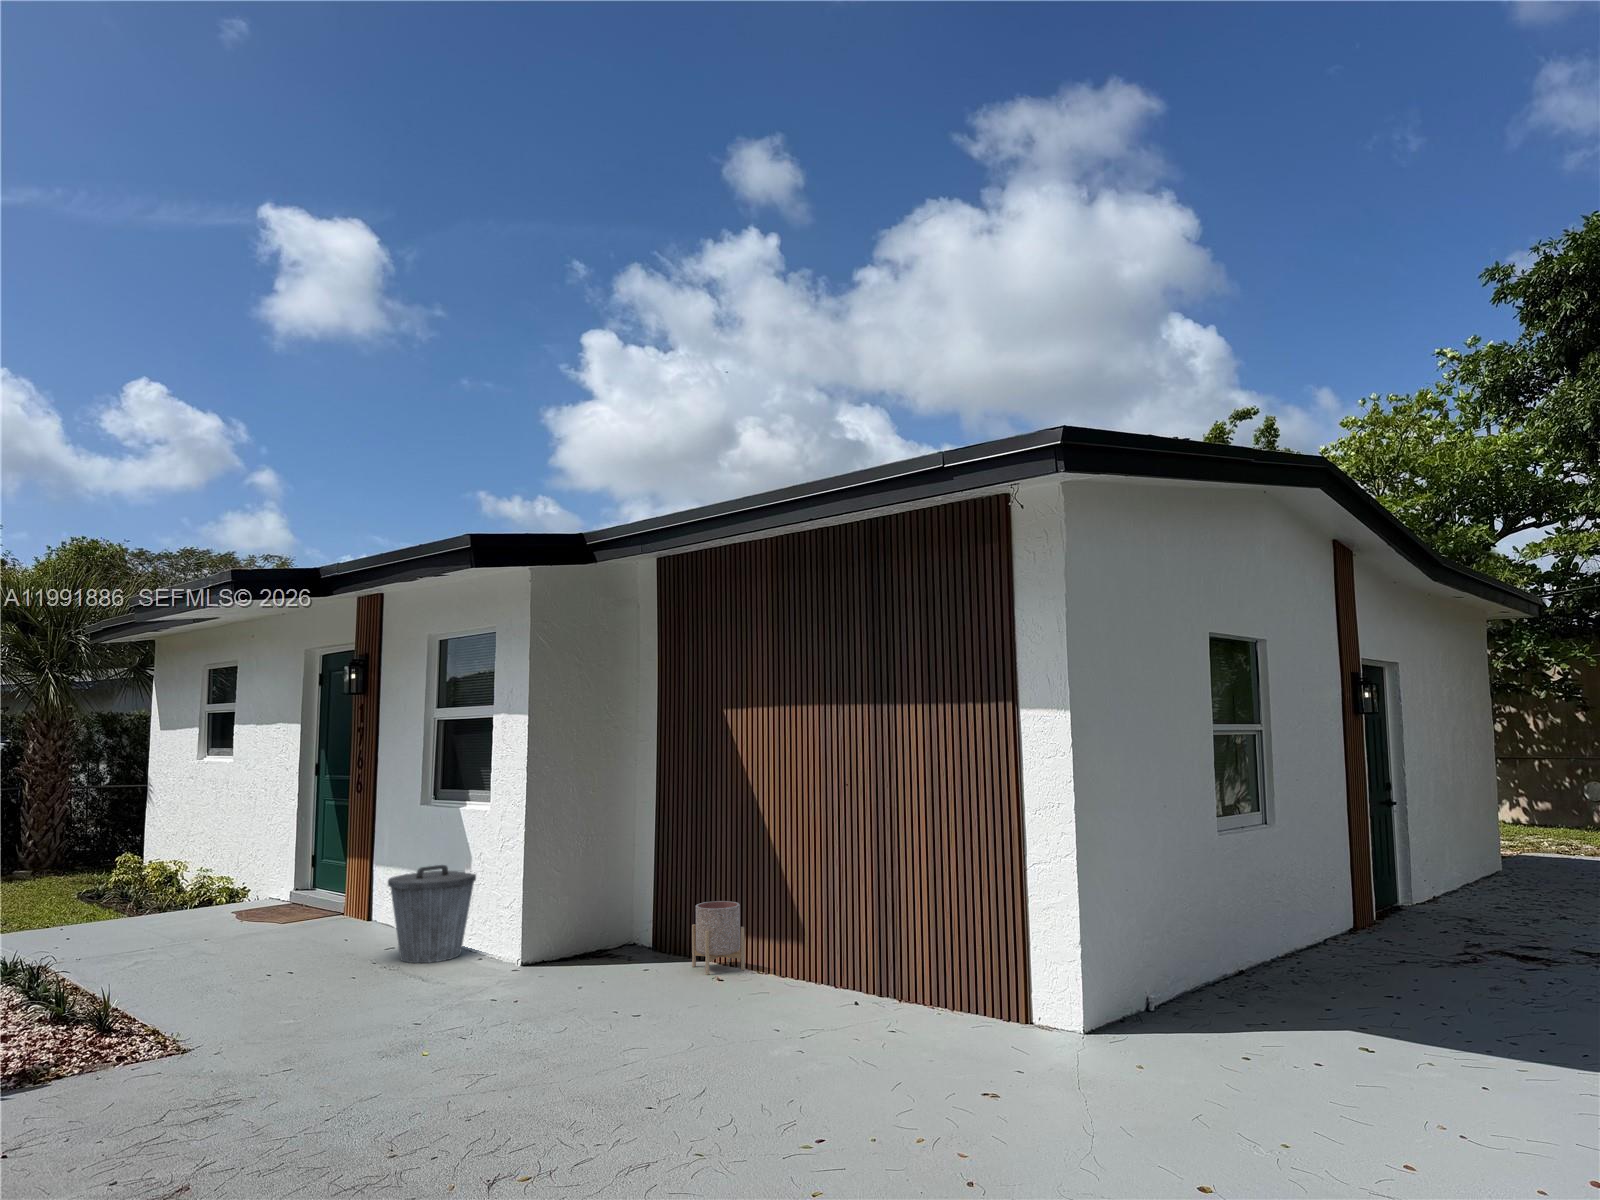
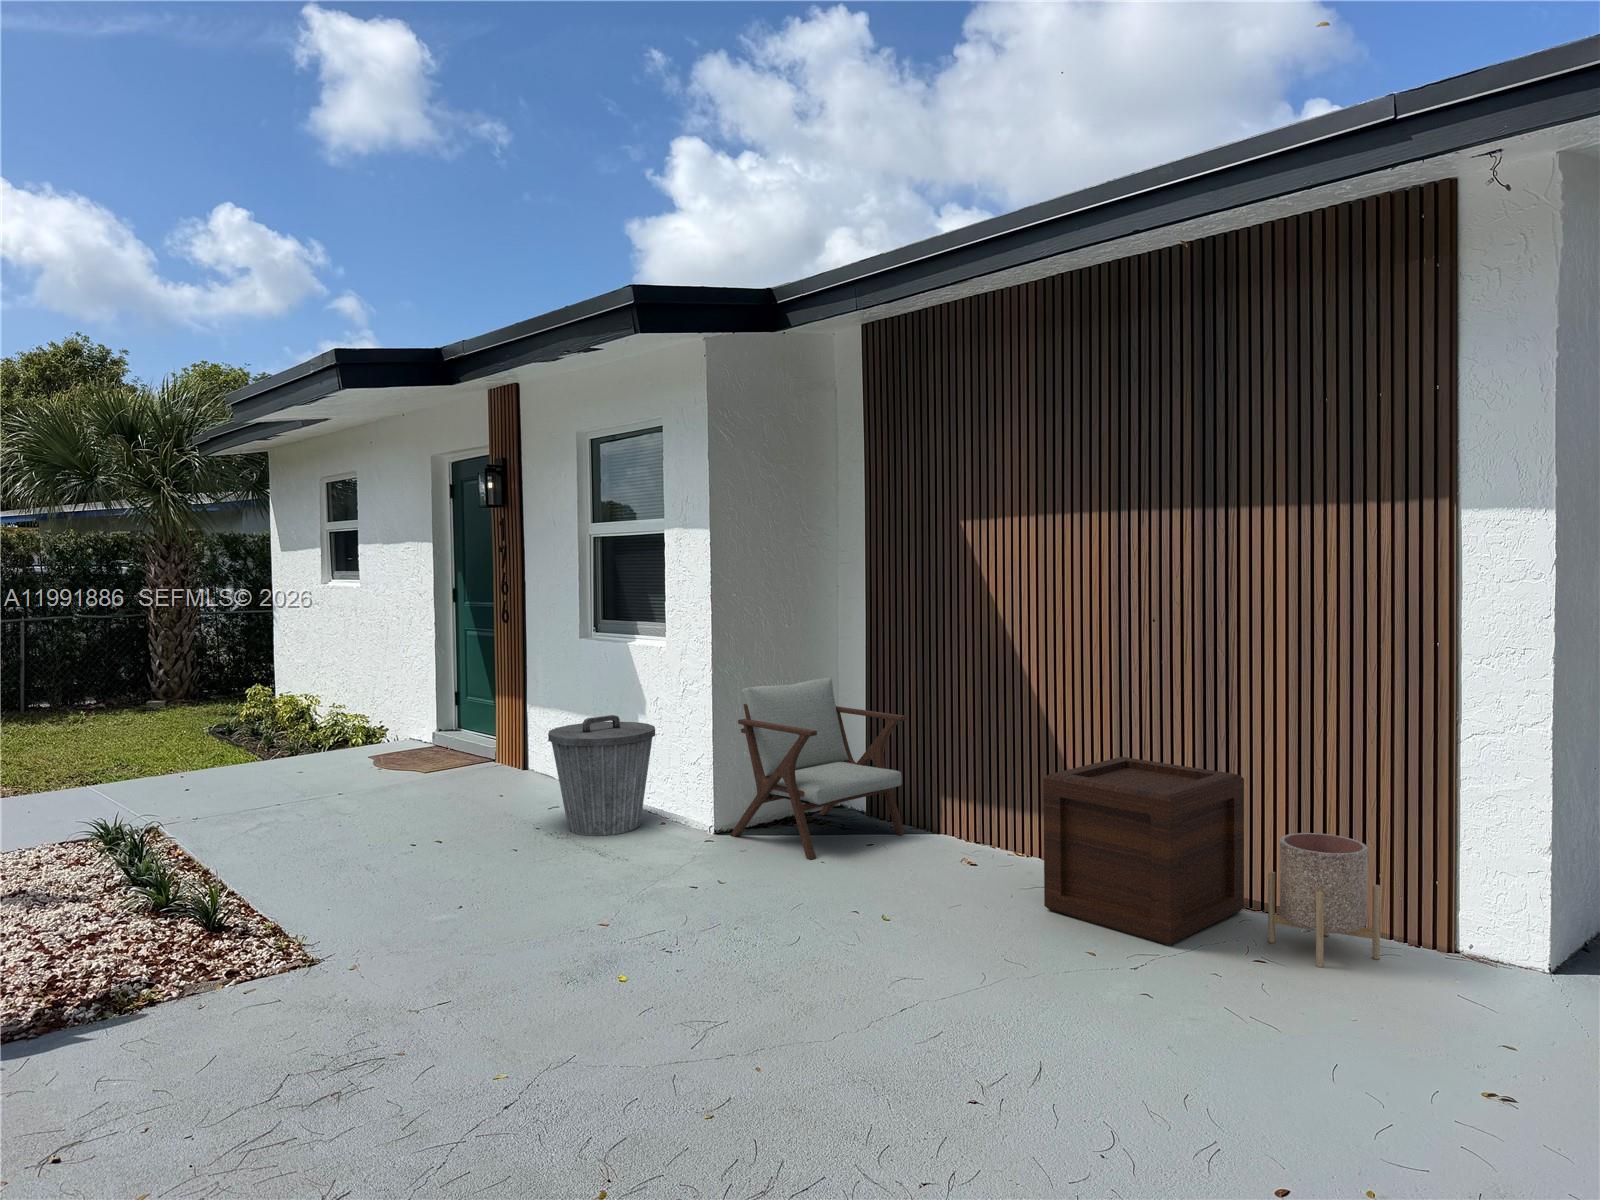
lounge chair: none [532,832,671,973] -> present [731,677,906,860]
wooden crate: none [745,884,886,1014] -> present [1043,757,1244,945]
planter: present [692,901,745,975] -> present [1268,833,1380,967]

